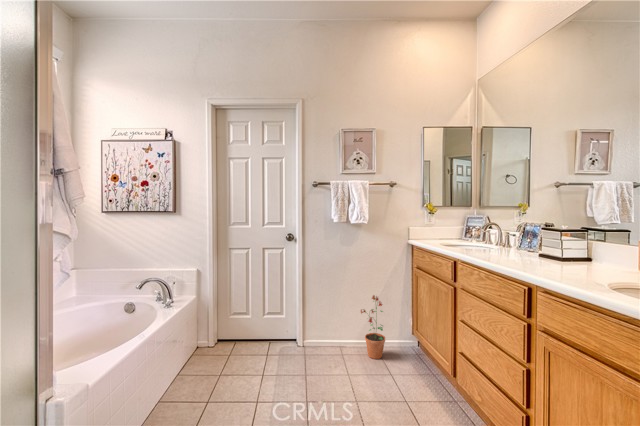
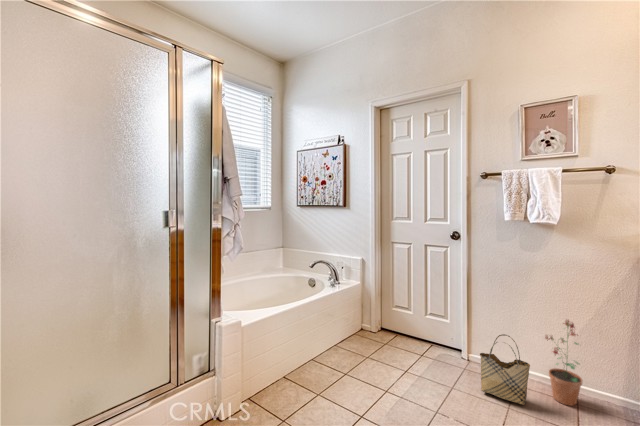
woven basket: none [322,316,357,370] -> present [480,334,530,405]

